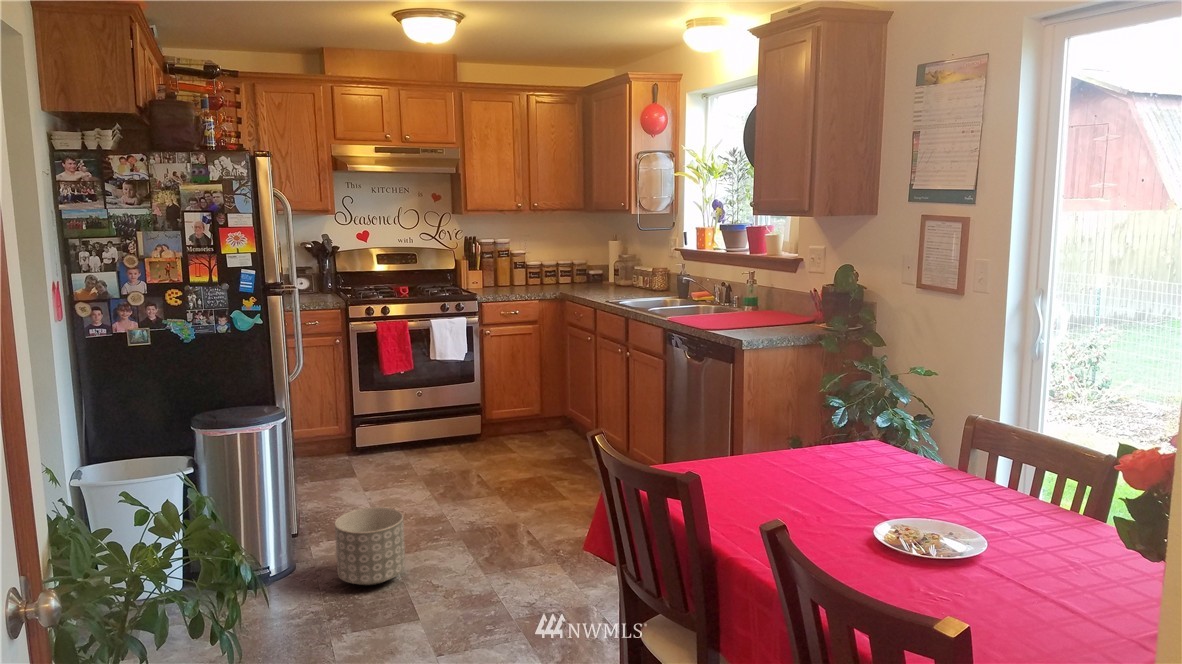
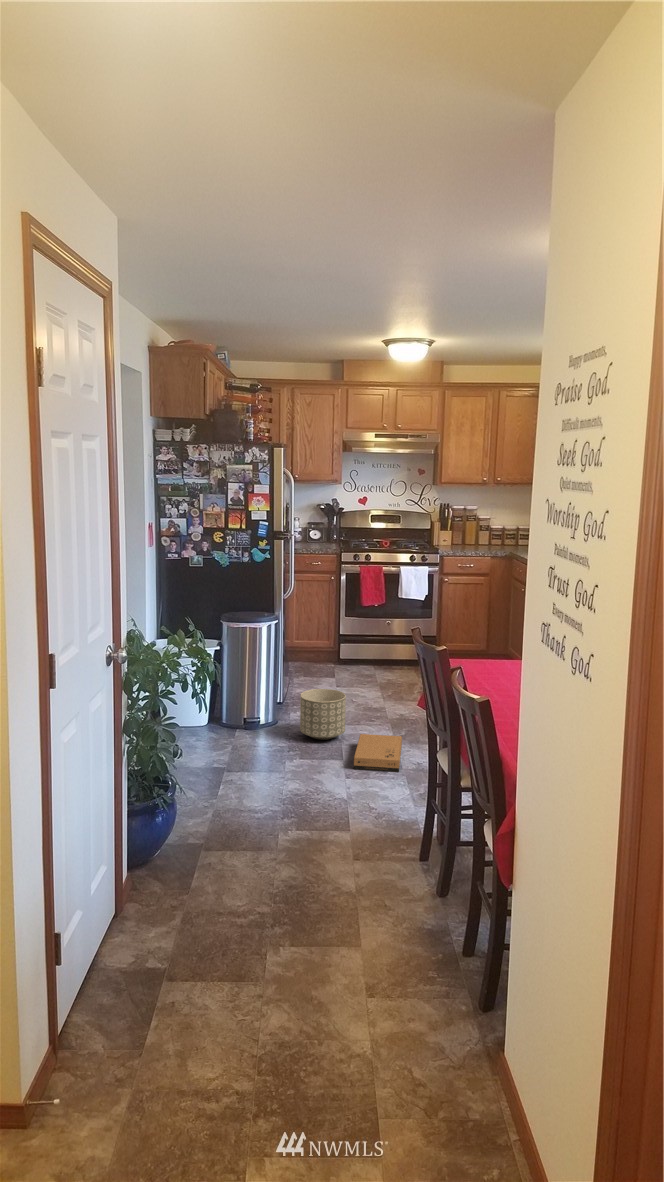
cardboard box: none [432,561,505,629] -> present [354,734,402,772]

